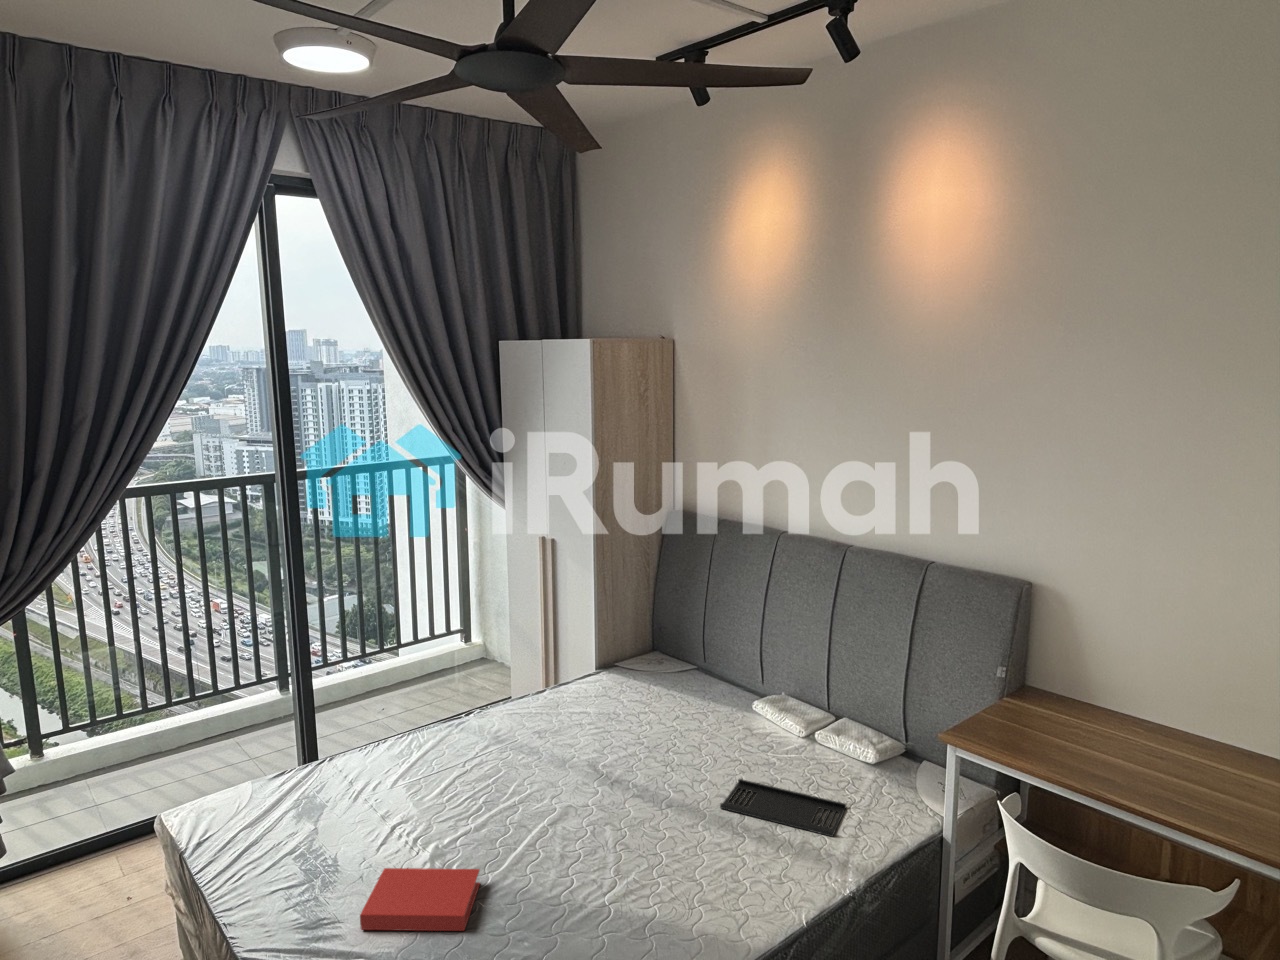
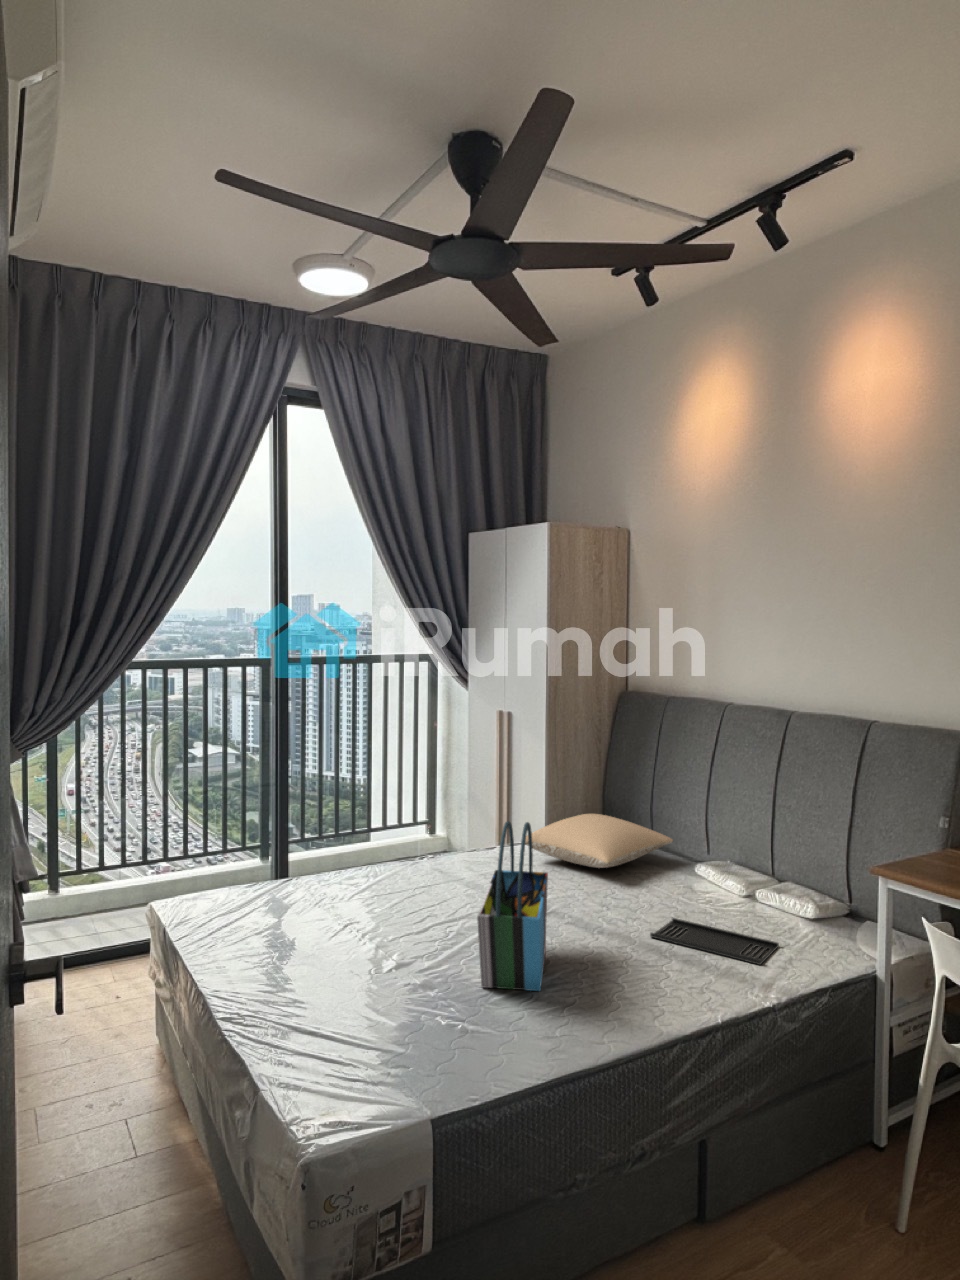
pillow: none [575,650,728,717] -> present [525,814,673,868]
tote bag: none [551,721,619,906] -> present [477,821,548,991]
book: present [360,868,480,931] -> none [307,945,416,996]

